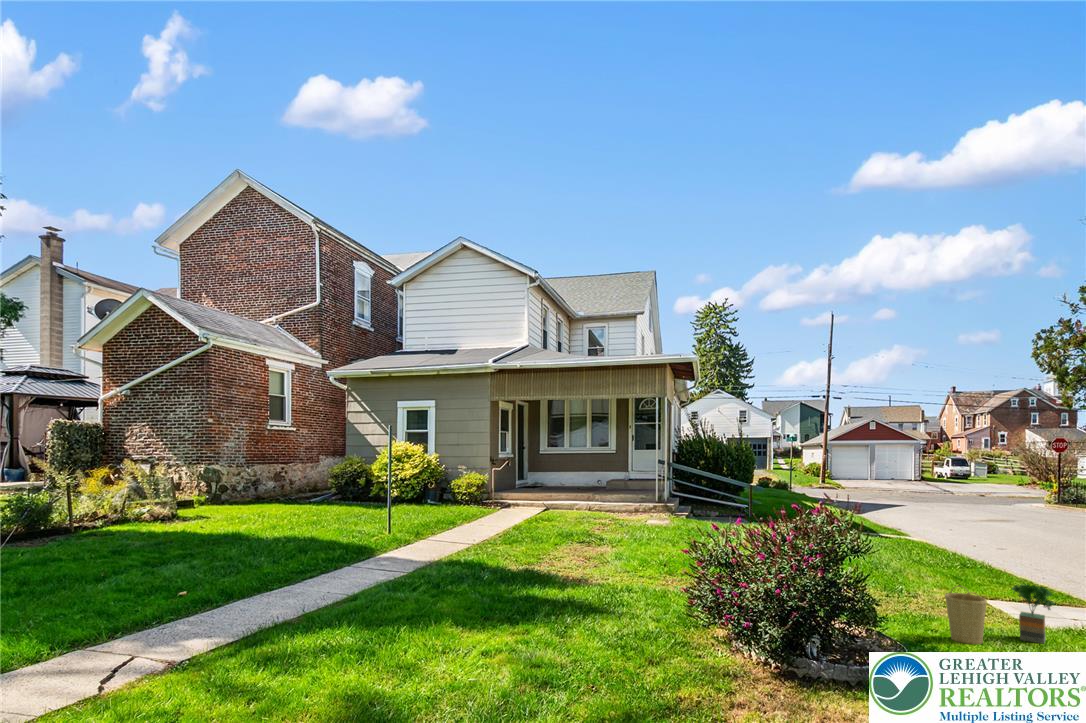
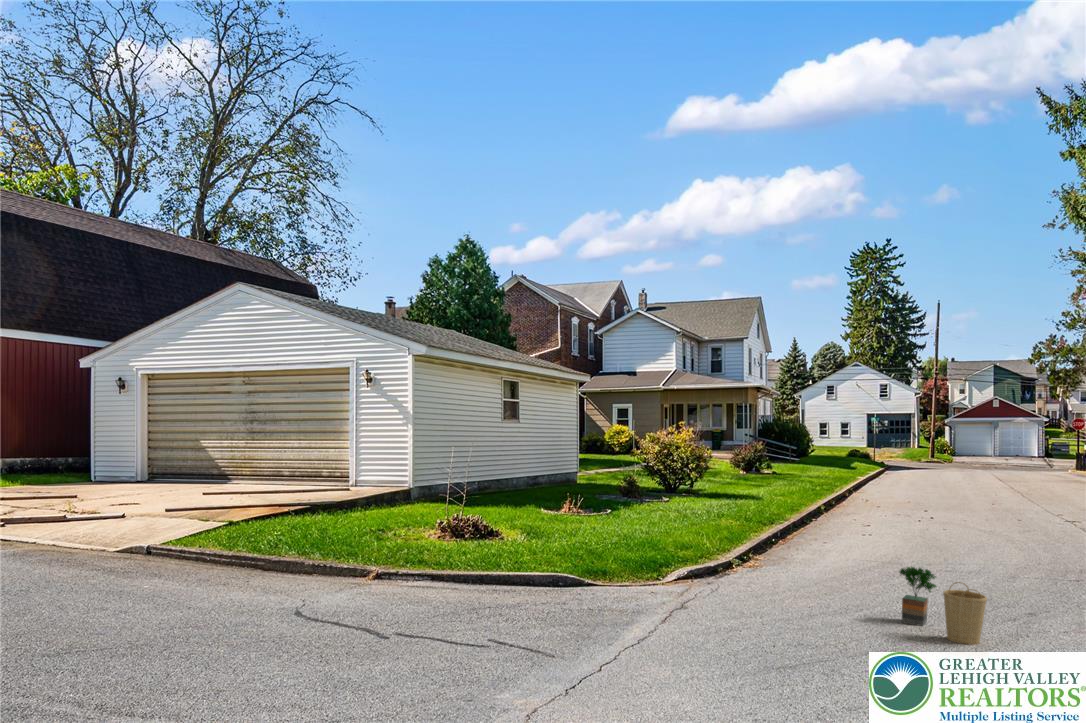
potted tree: present [1013,584,1054,644] -> present [899,567,936,626]

